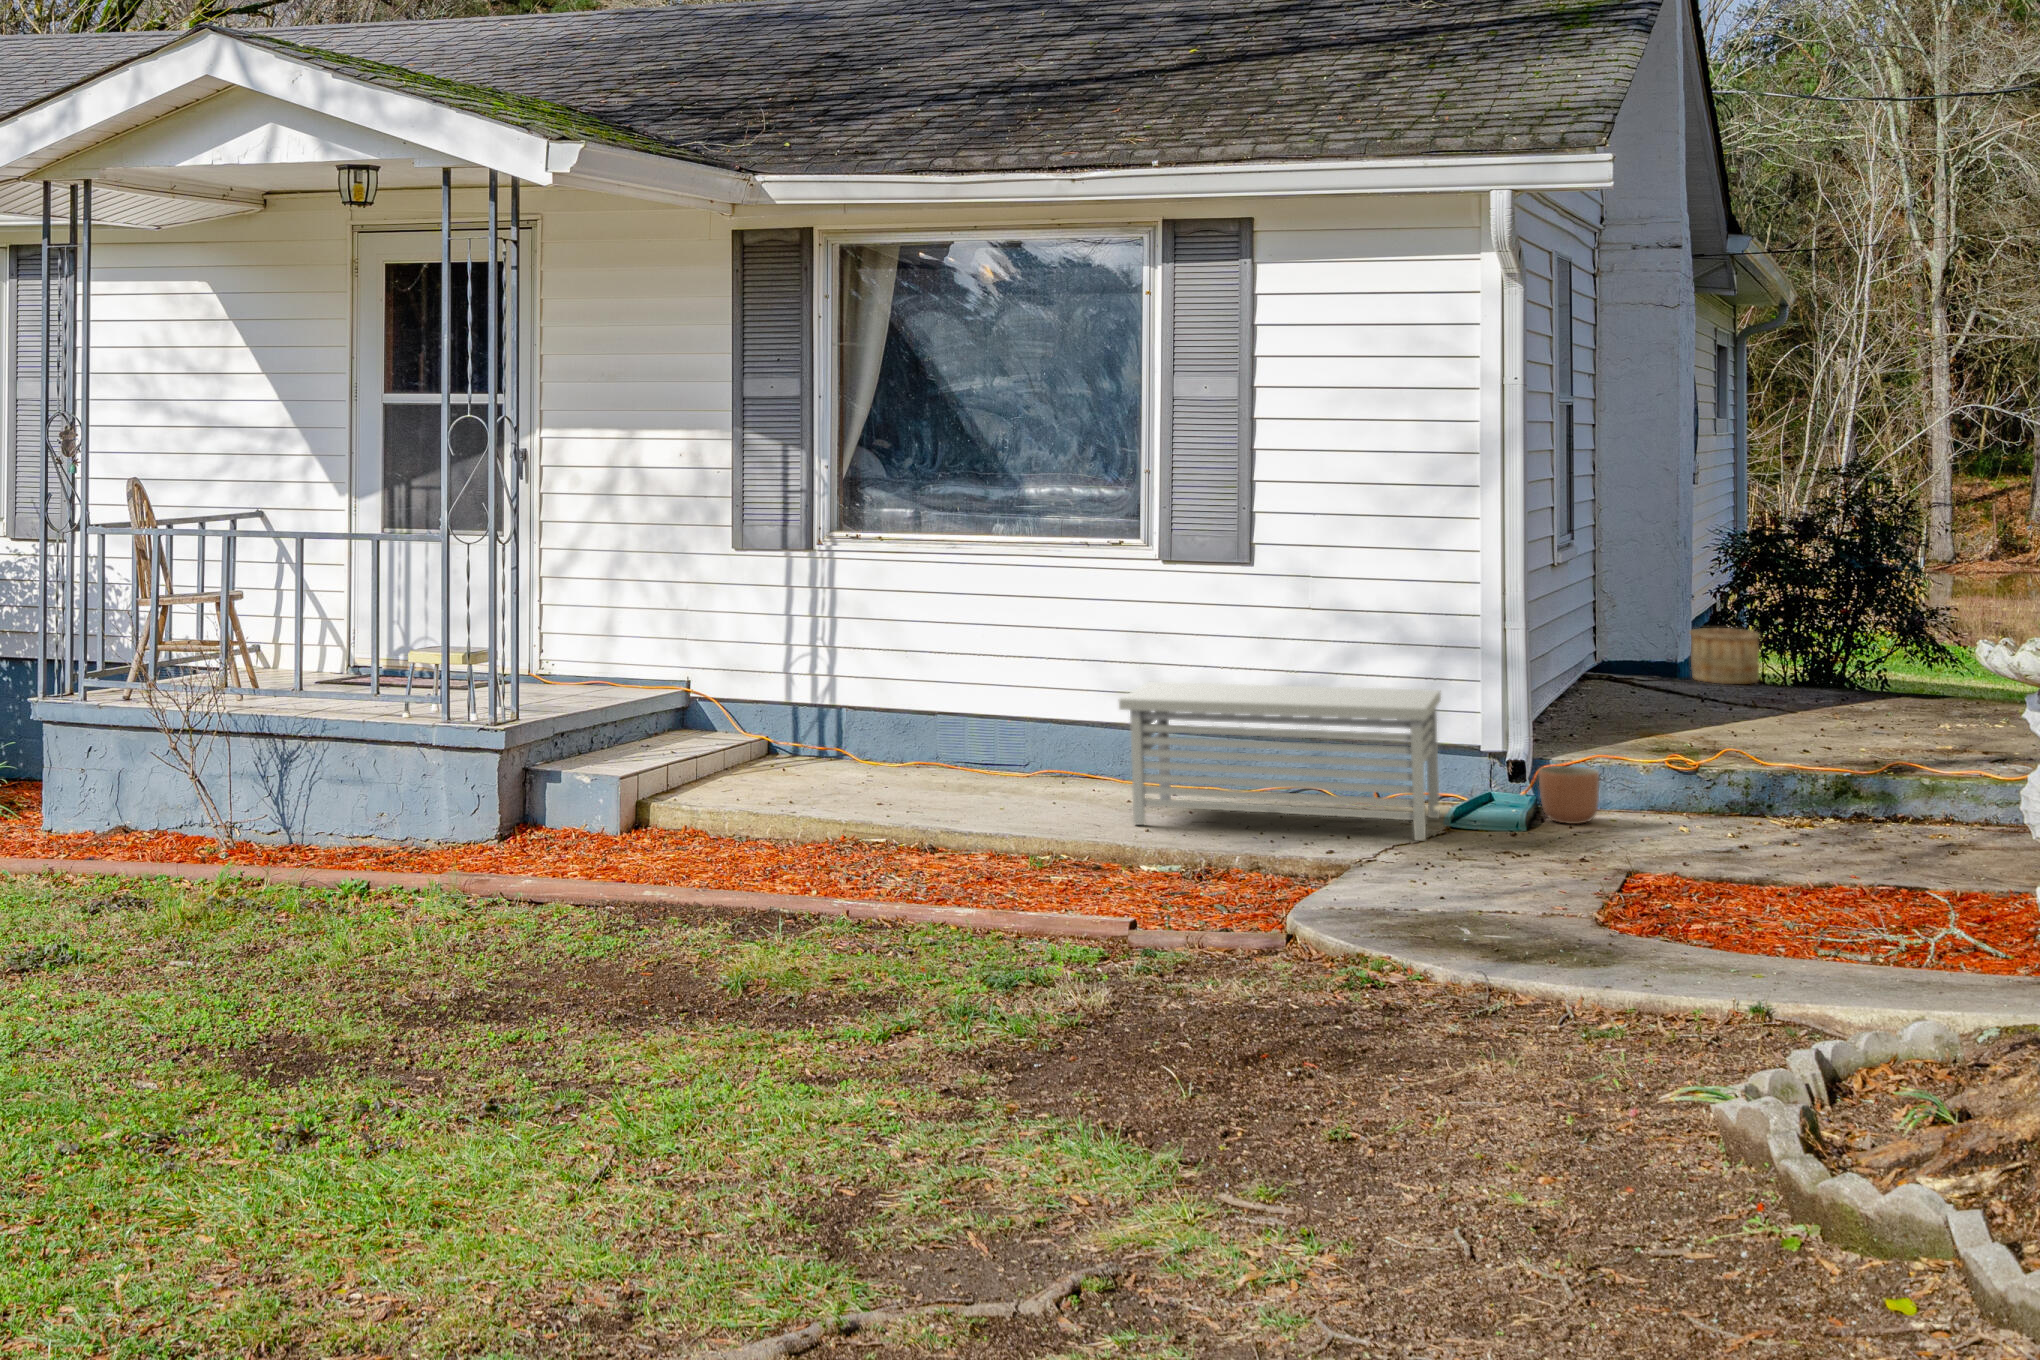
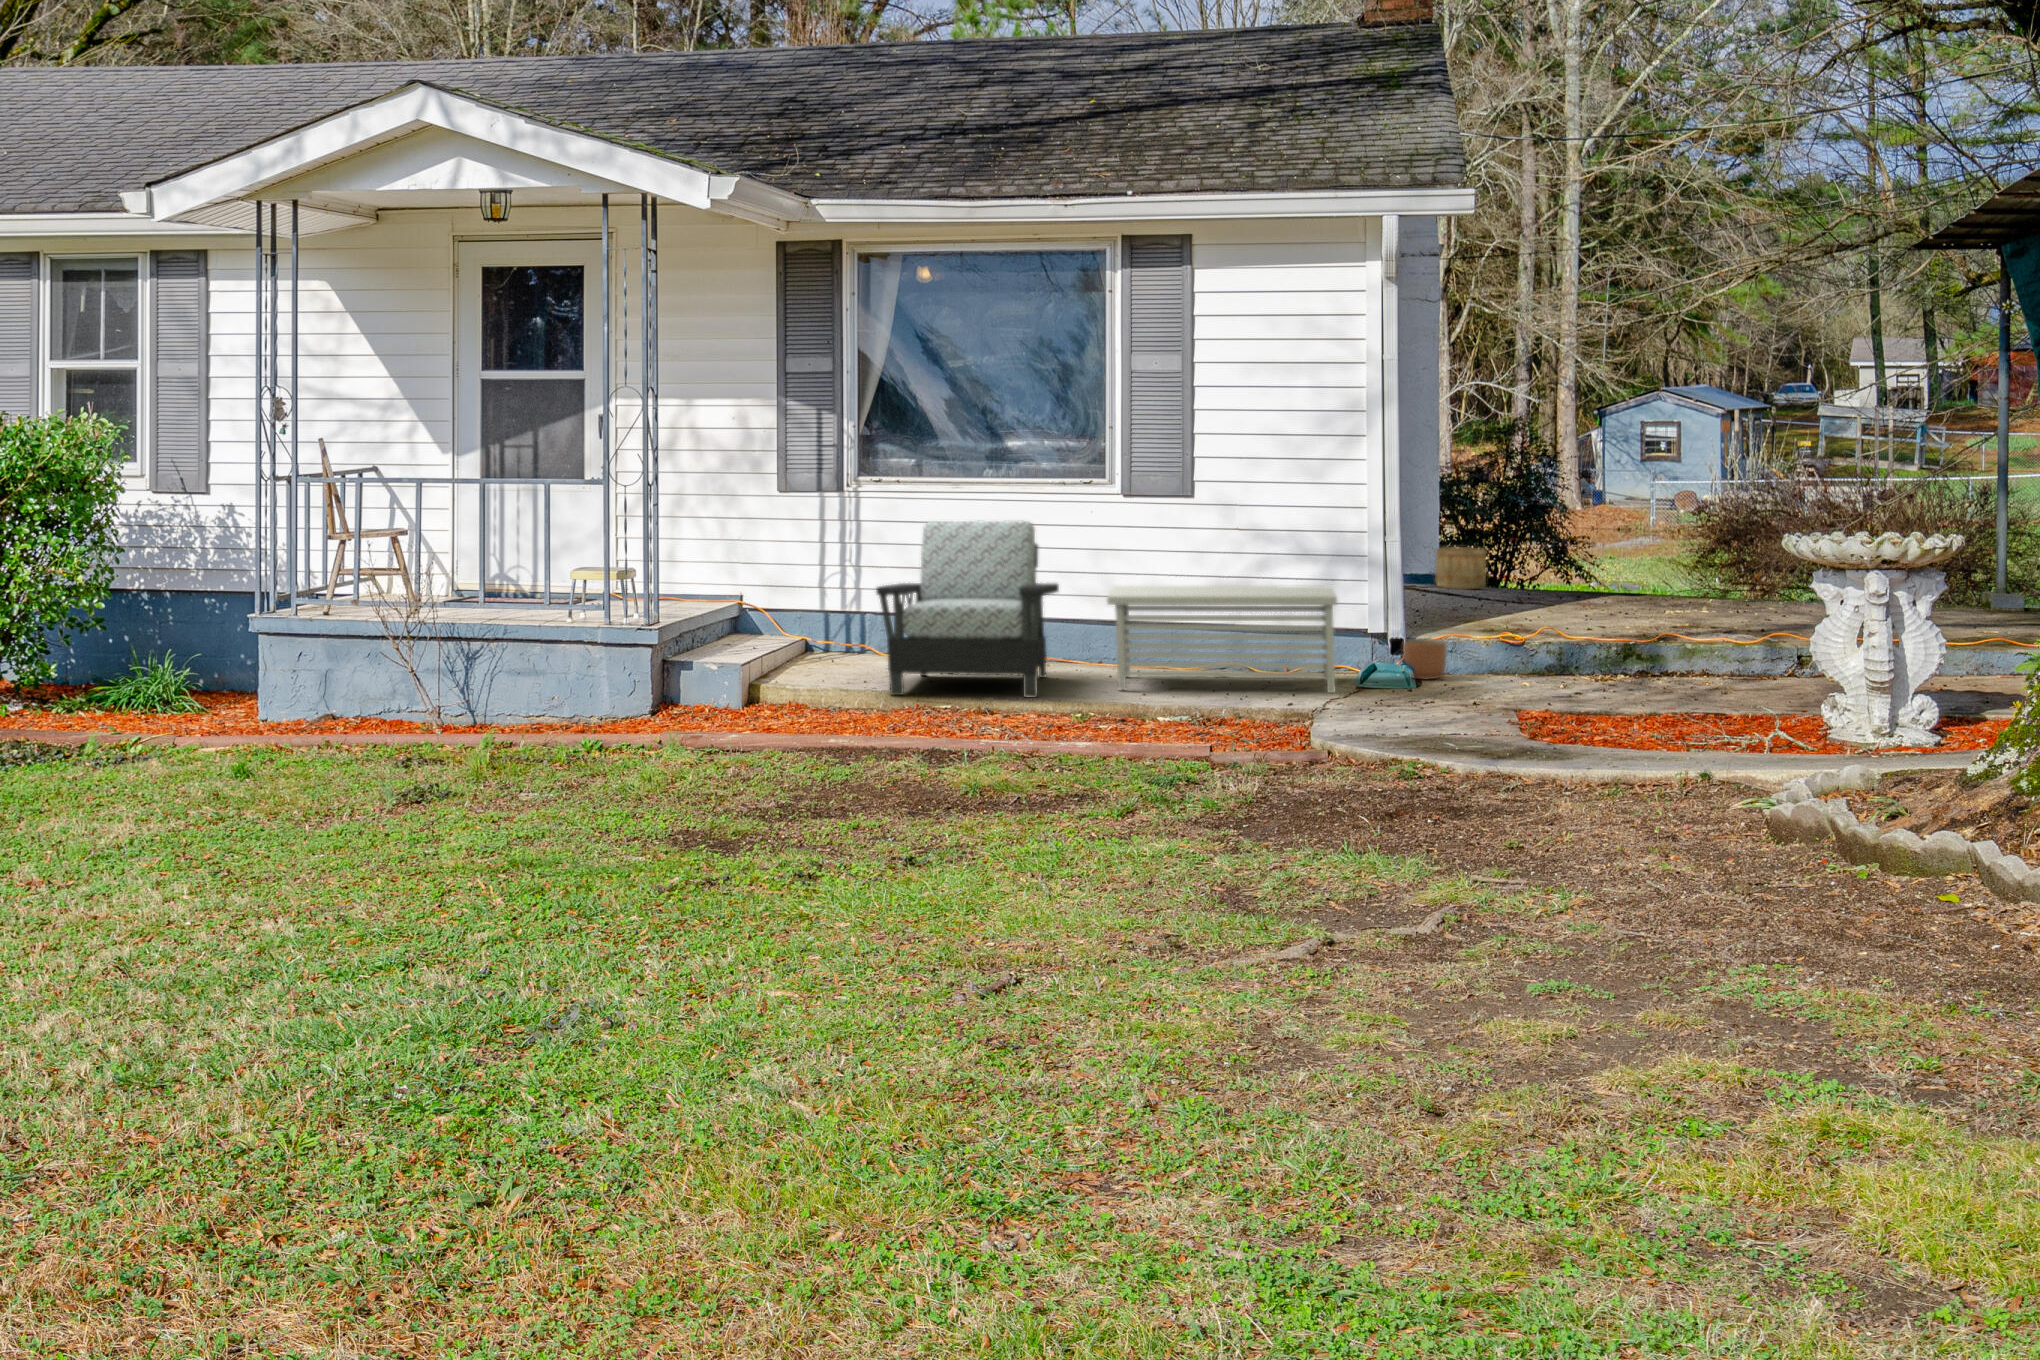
armchair: none [814,592,1076,832] -> present [876,521,1059,698]

